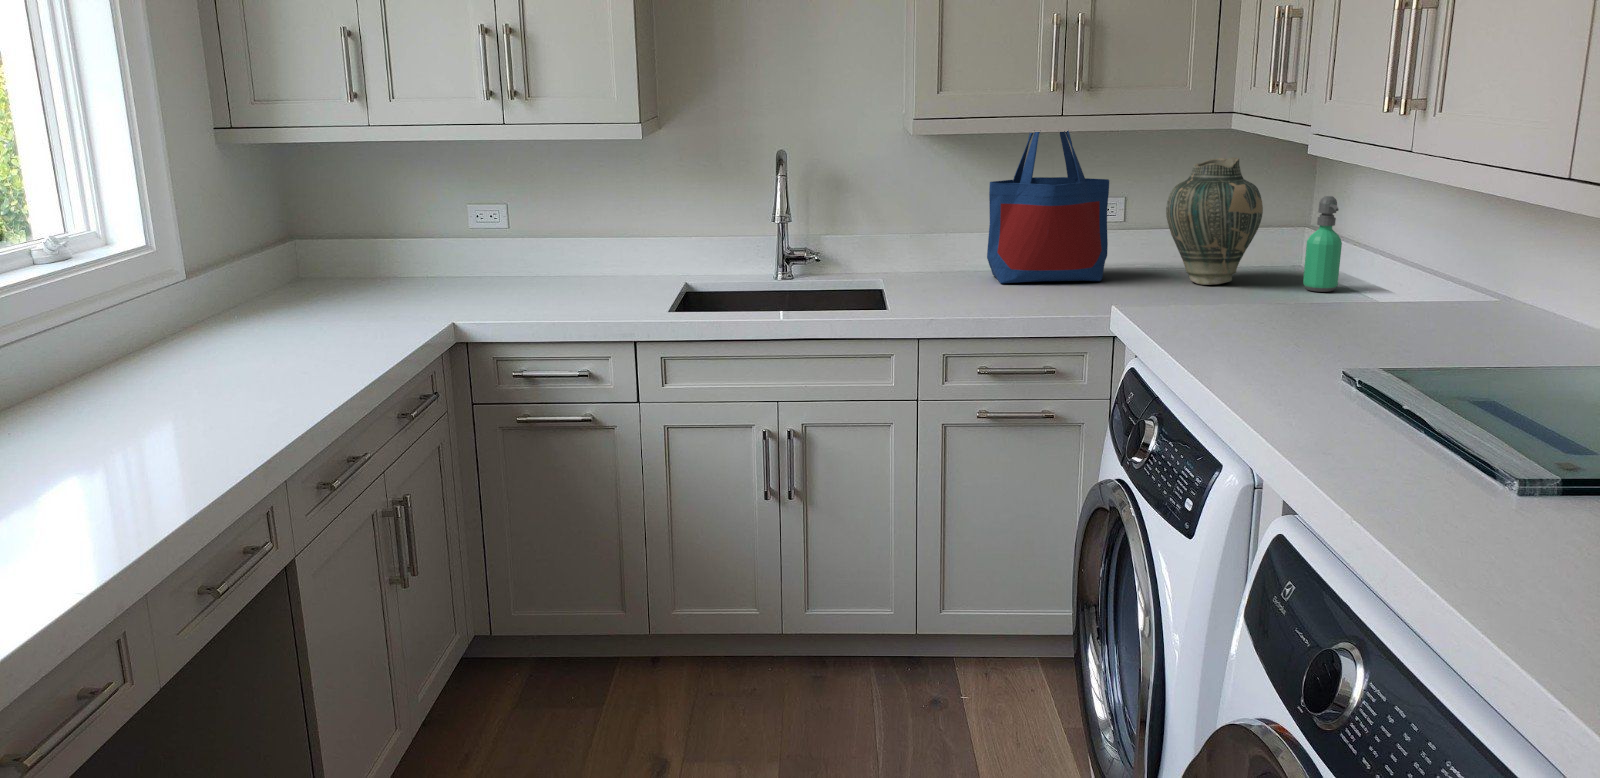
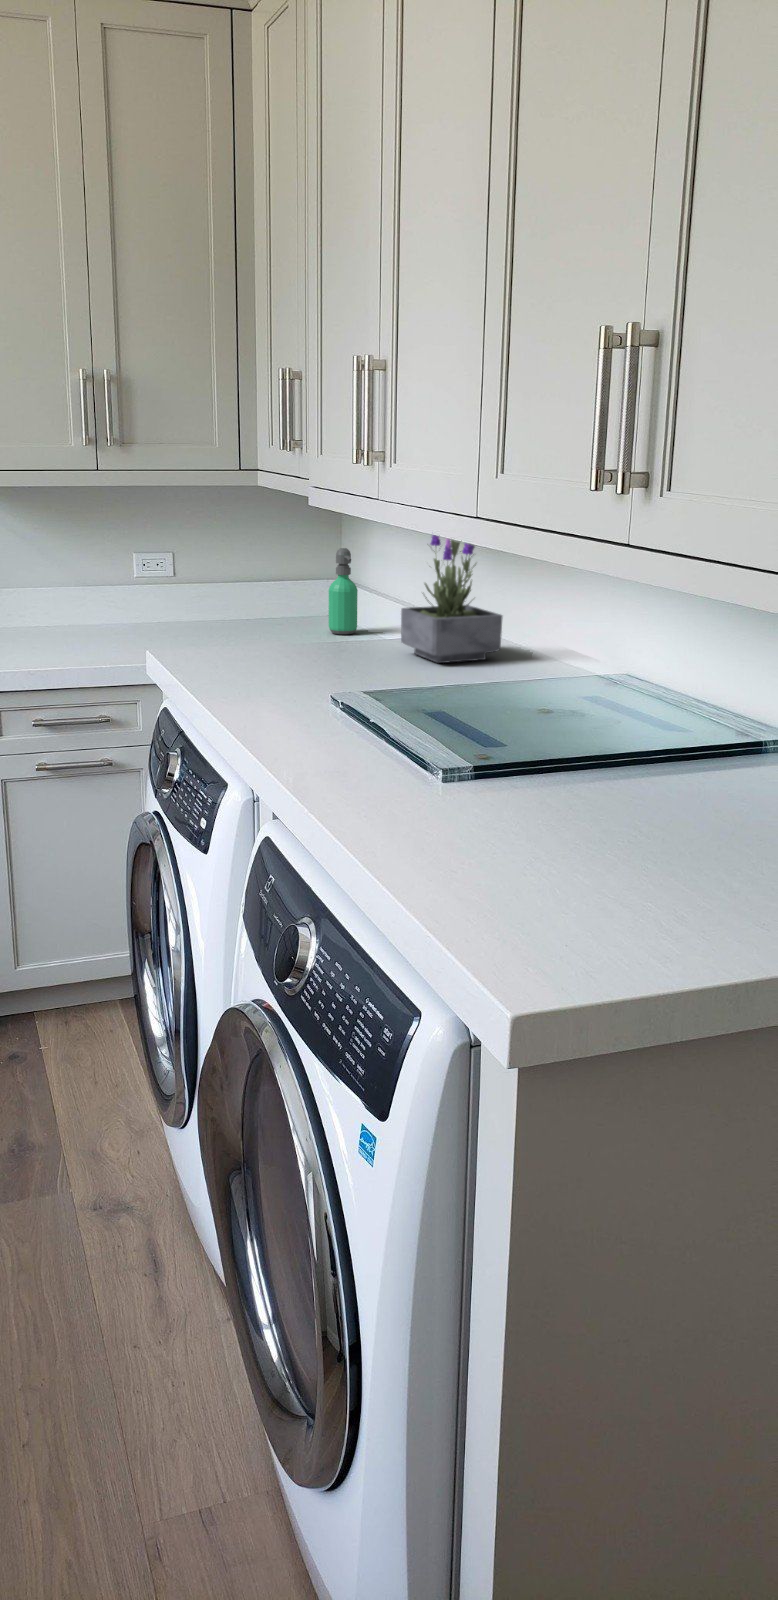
potted plant: none [1414,118,1556,336] -> present [401,535,502,663]
tote bag: present [987,131,1109,283] -> none [32,471,154,637]
vase: present [1166,158,1263,285] -> none [205,513,290,632]

